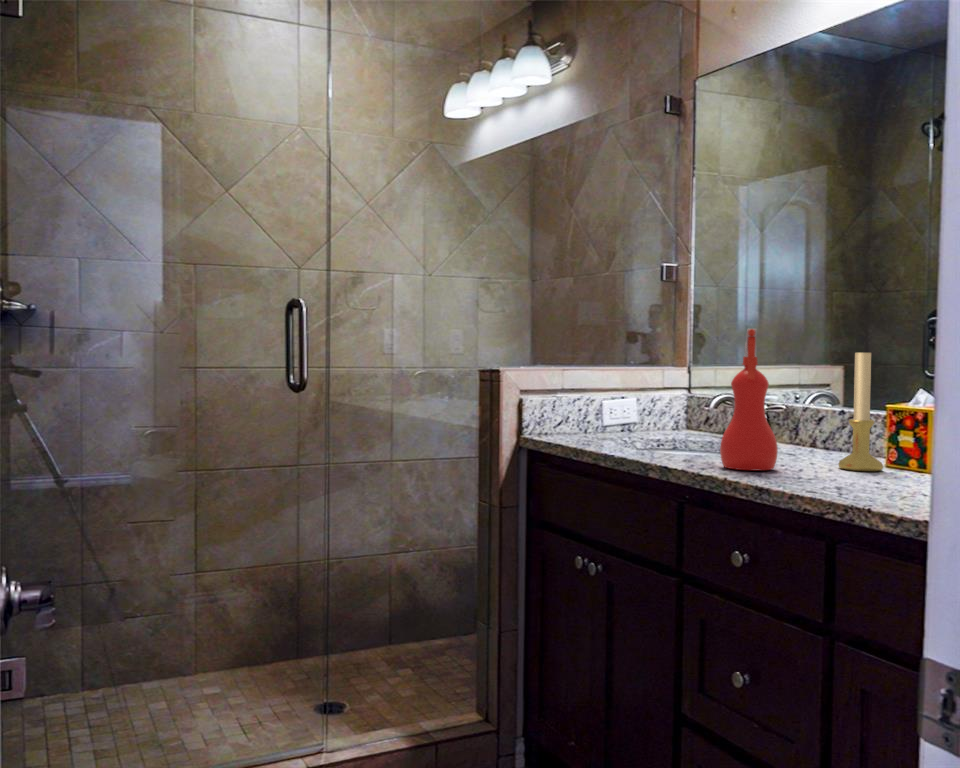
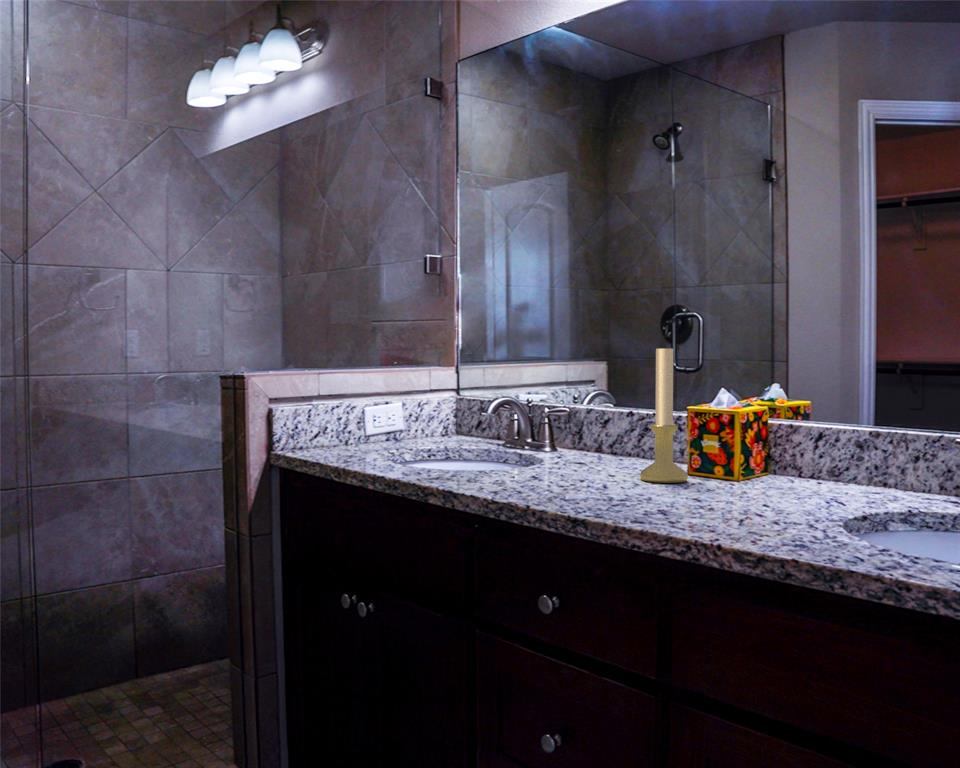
spray bottle: present [720,329,778,471] -> none [515,321,580,490]

